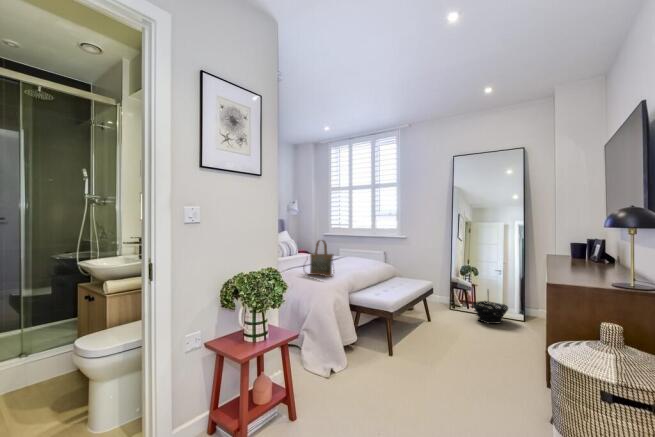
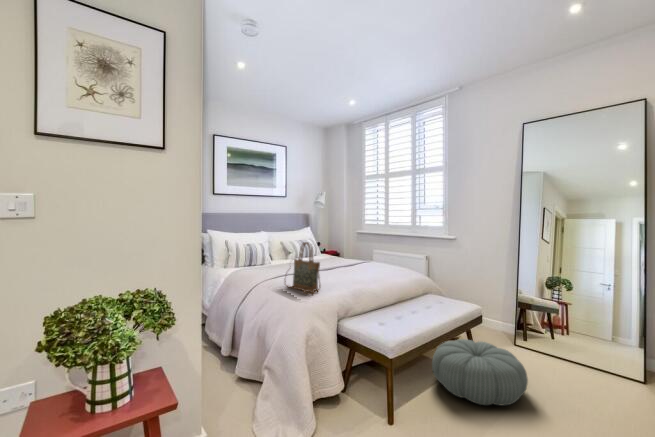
basket: present [471,300,508,324] -> none [538,323,605,379]
pouf: none [408,305,469,342] -> present [432,339,528,405]

